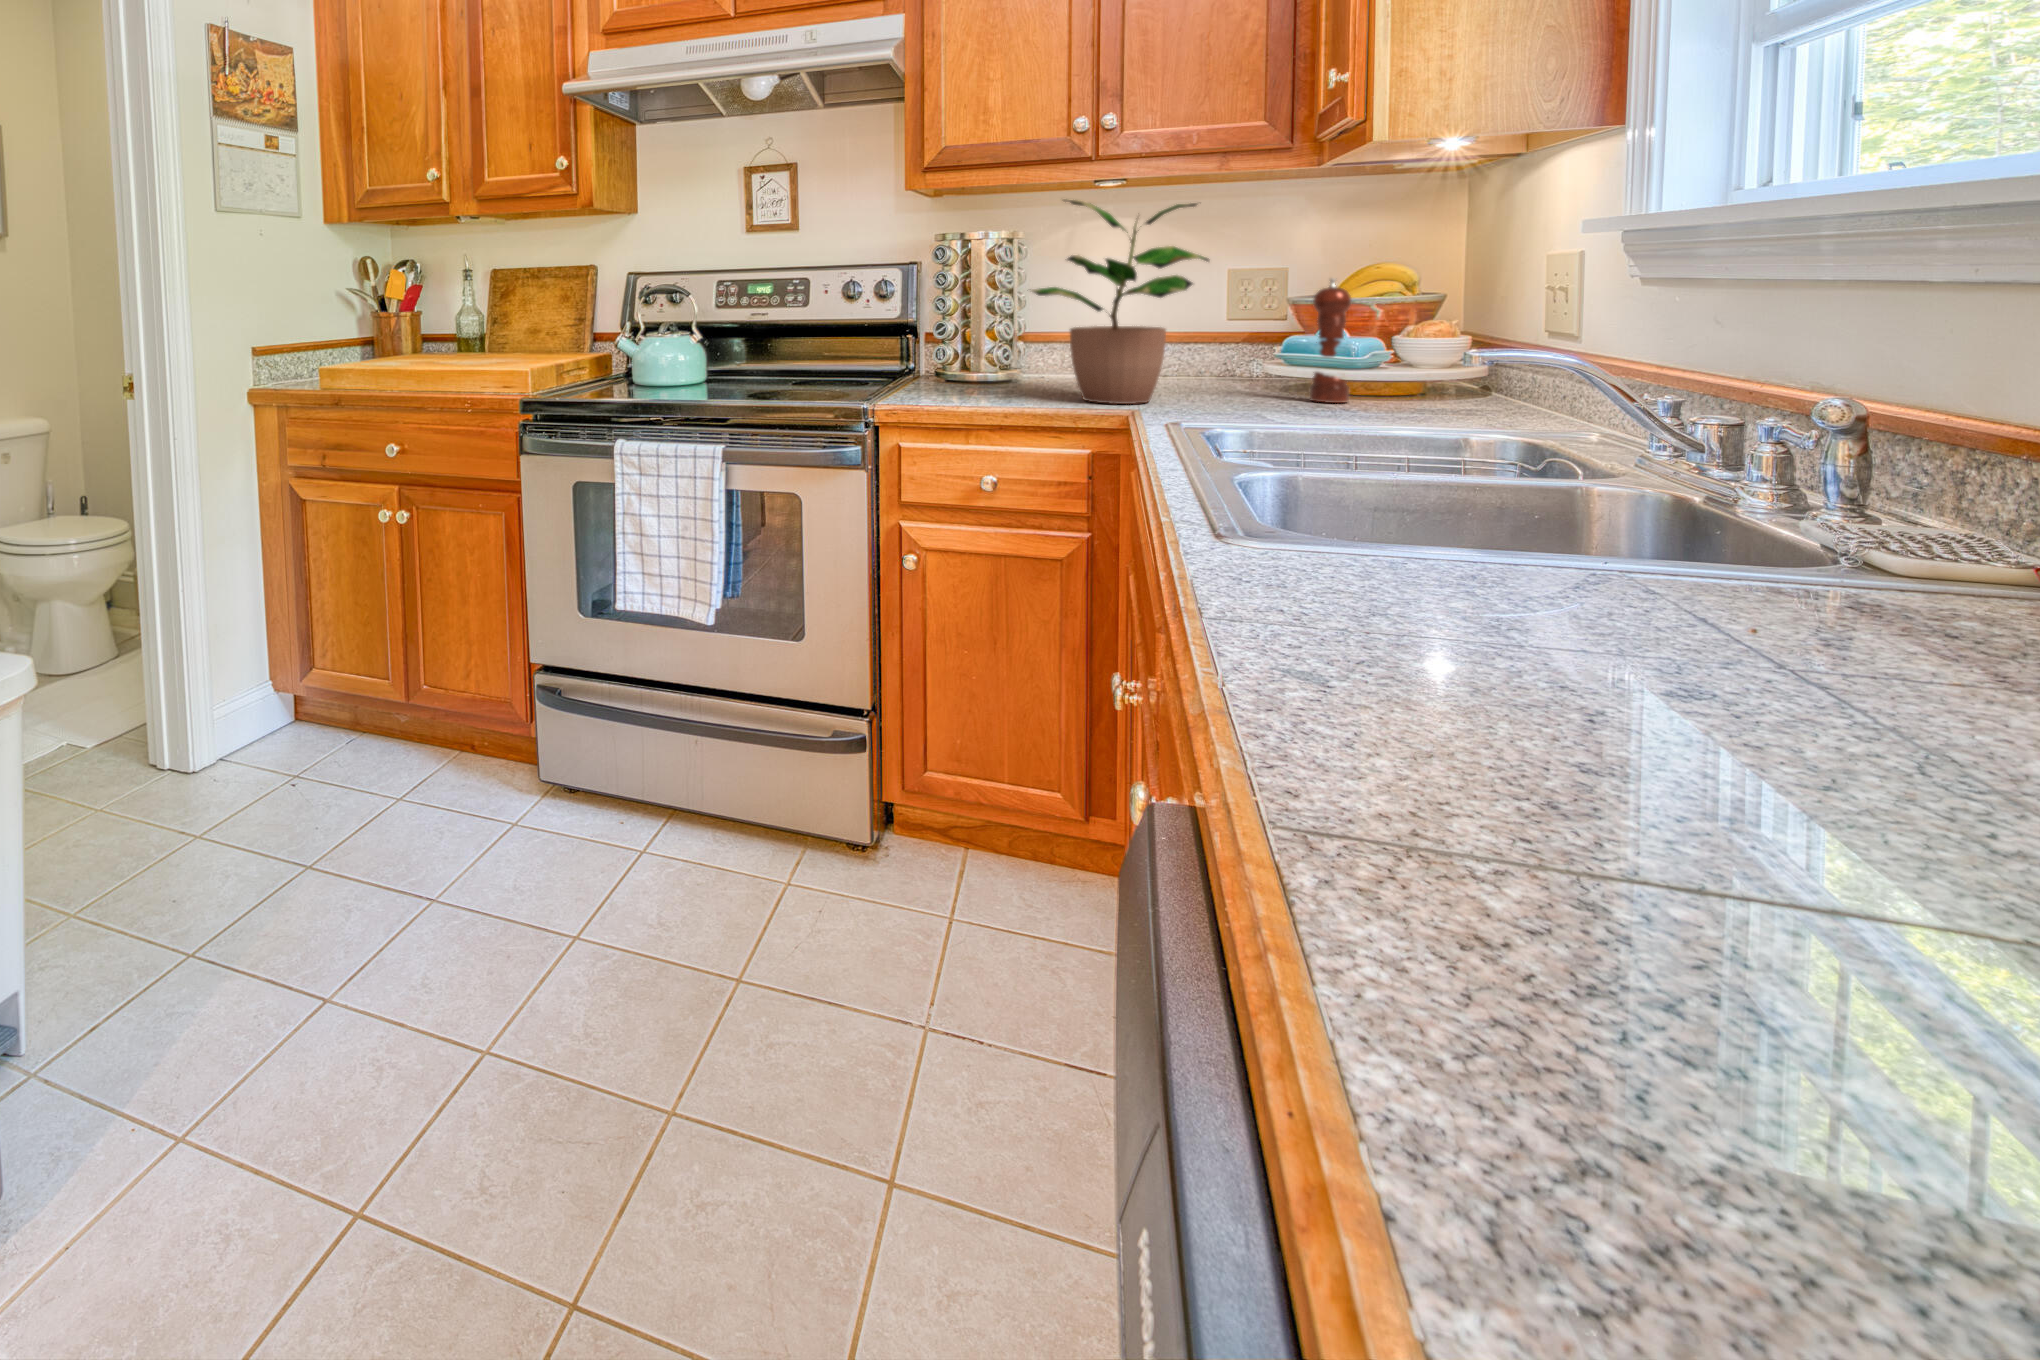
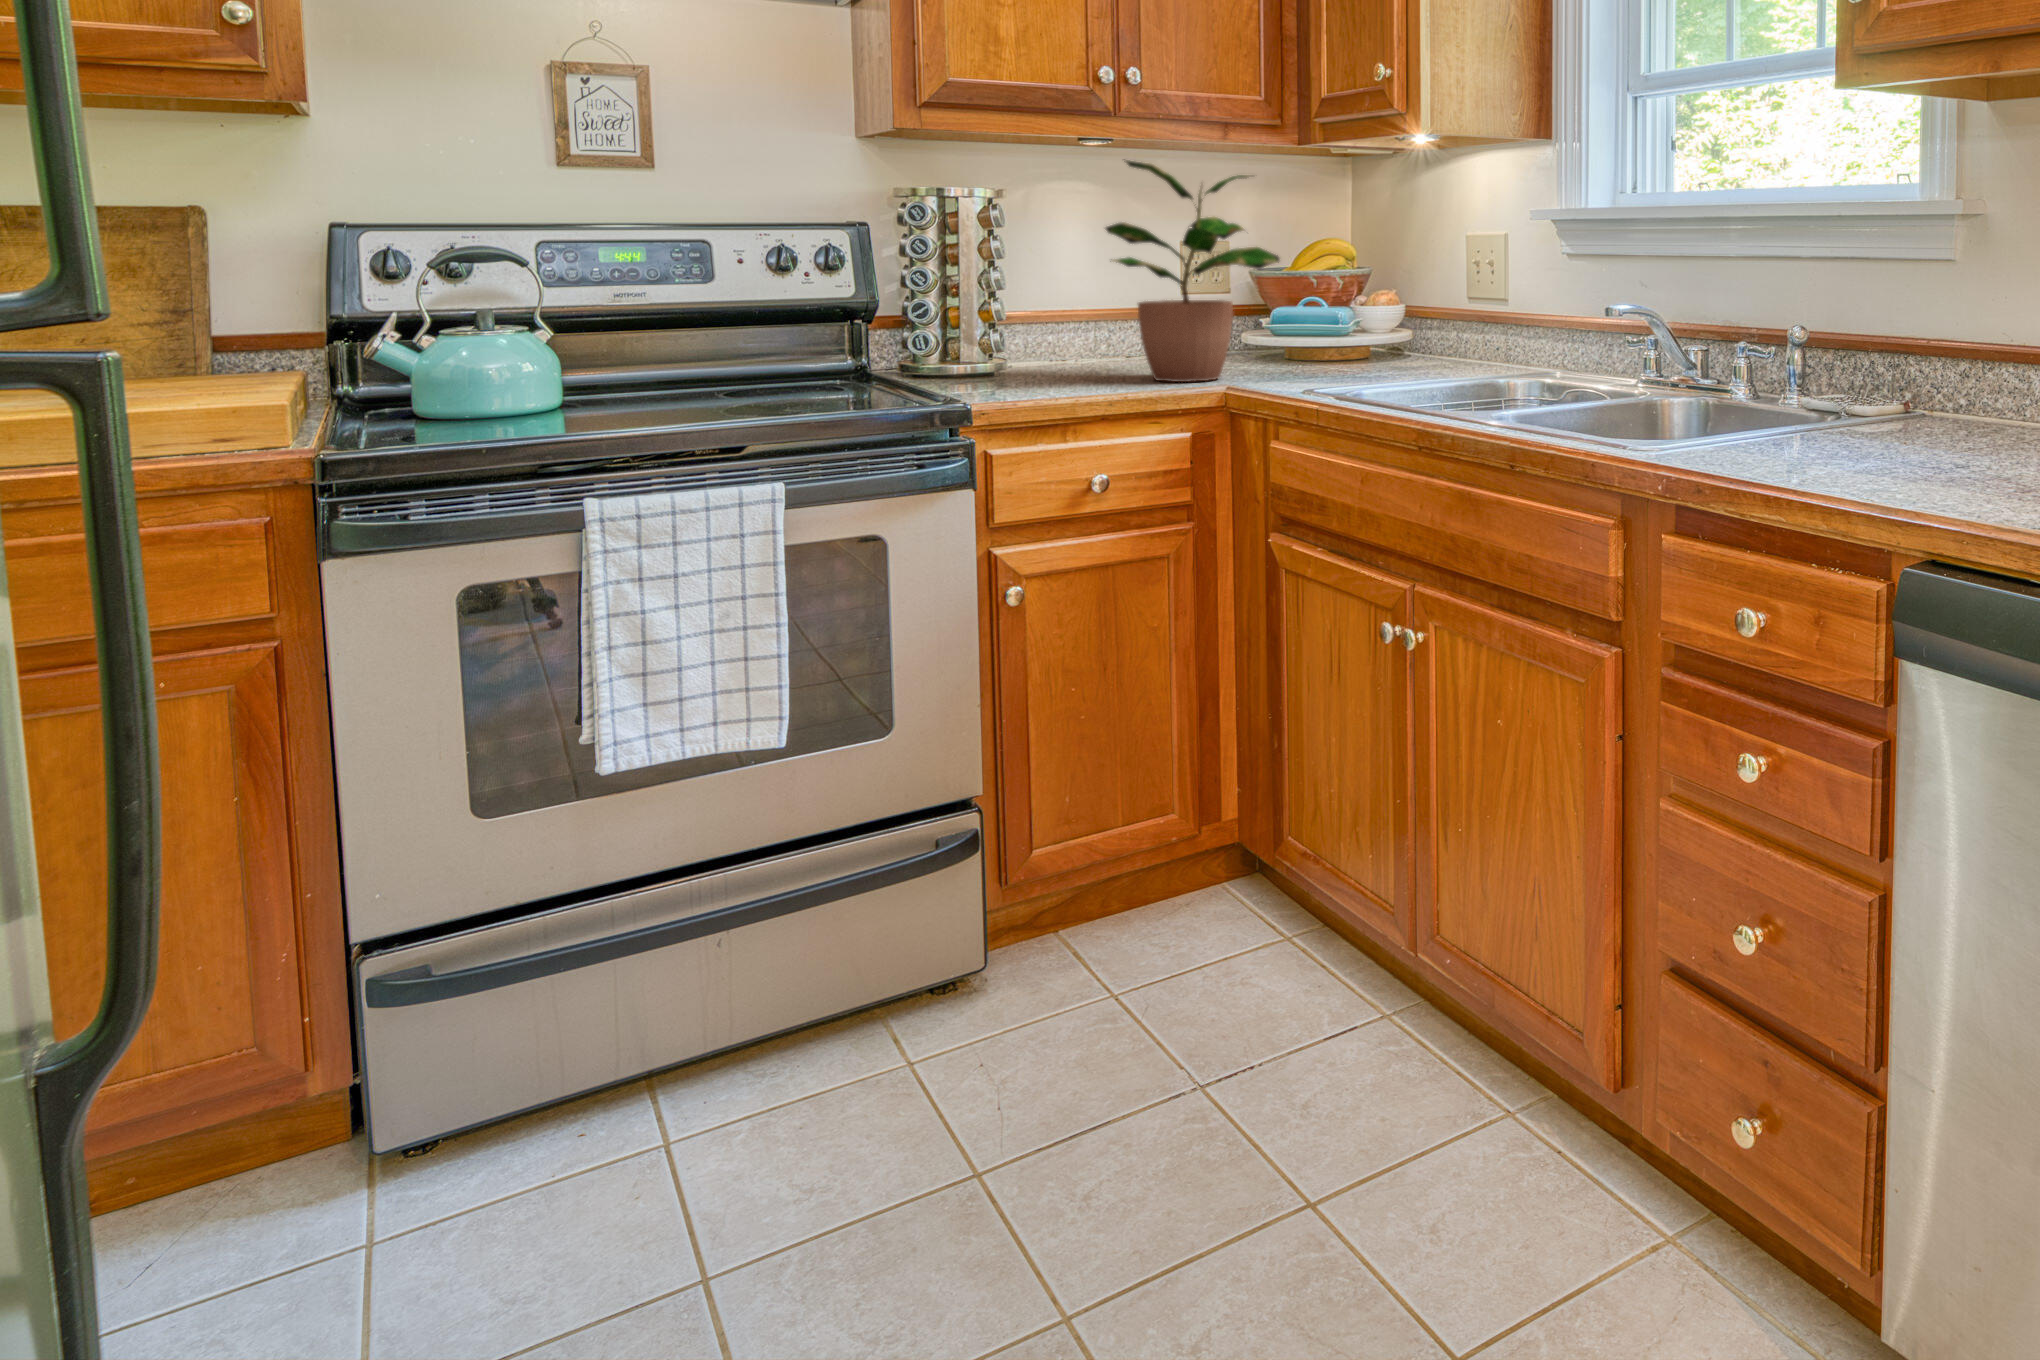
pepper mill: present [1310,278,1351,403] -> none [1325,252,1355,366]

